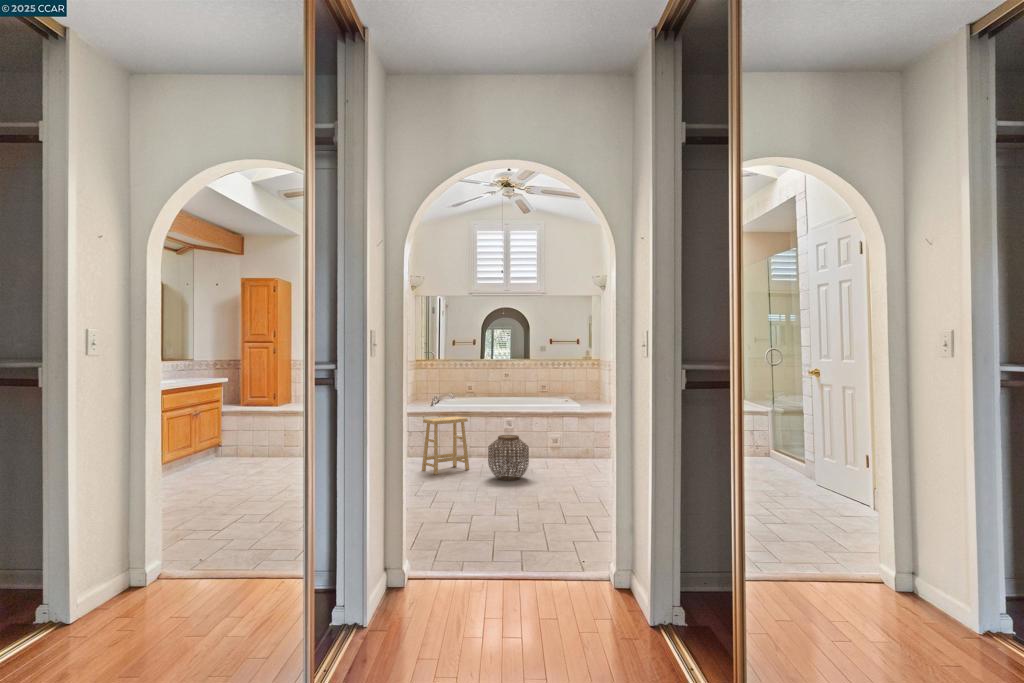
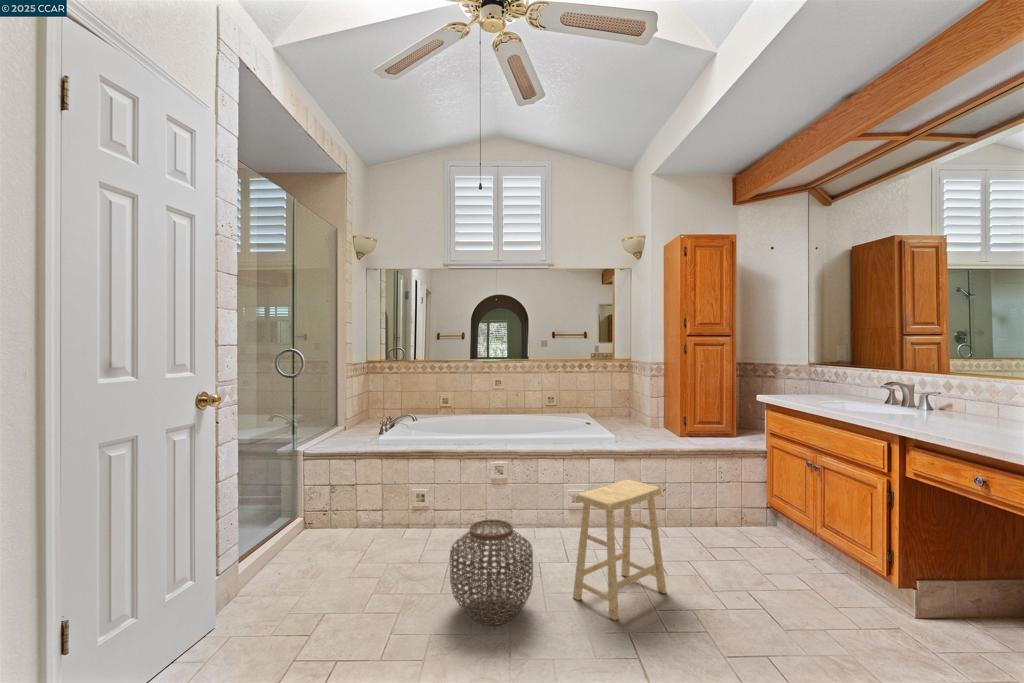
footstool: present [422,416,469,475] -> present [573,480,666,620]

